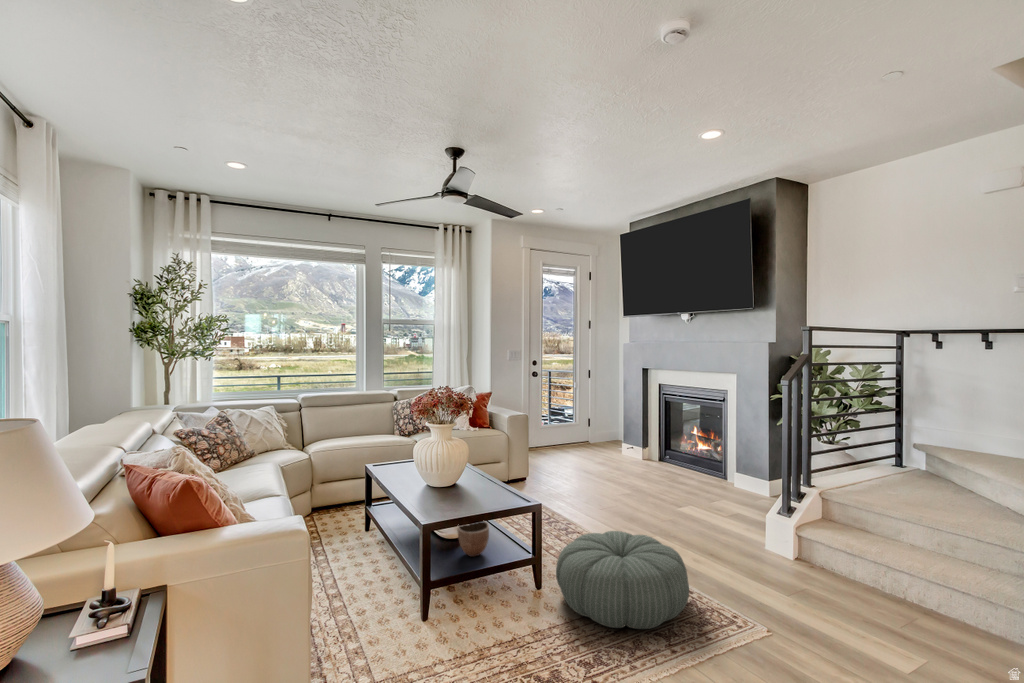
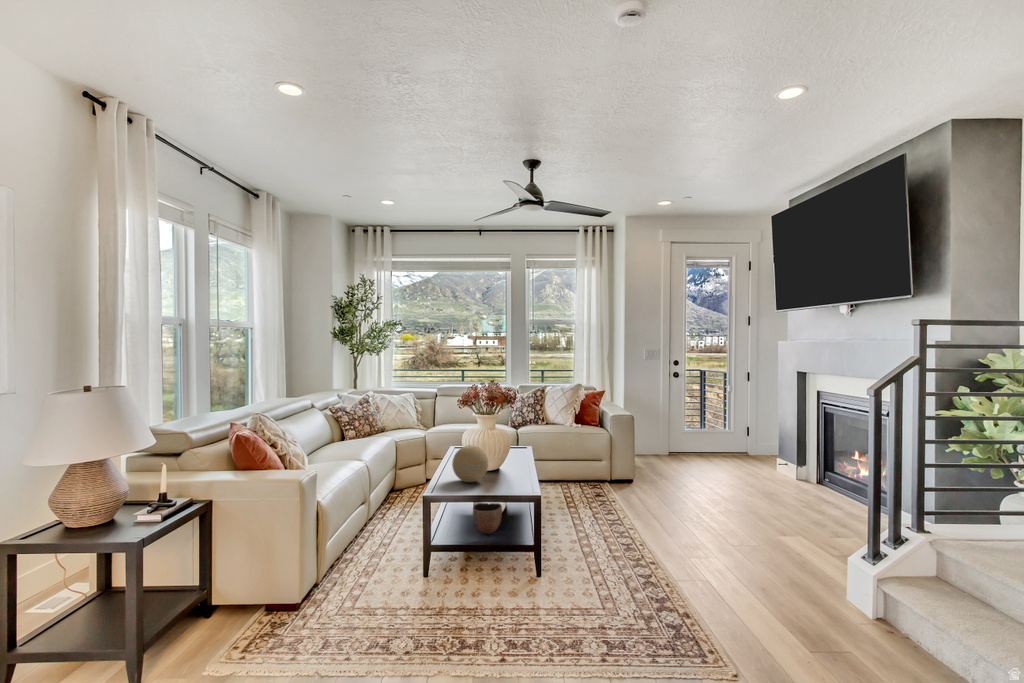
decorative orb: none [427,461,467,503] -> present [452,445,488,482]
pouf: present [556,531,689,629] -> none [535,533,673,634]

